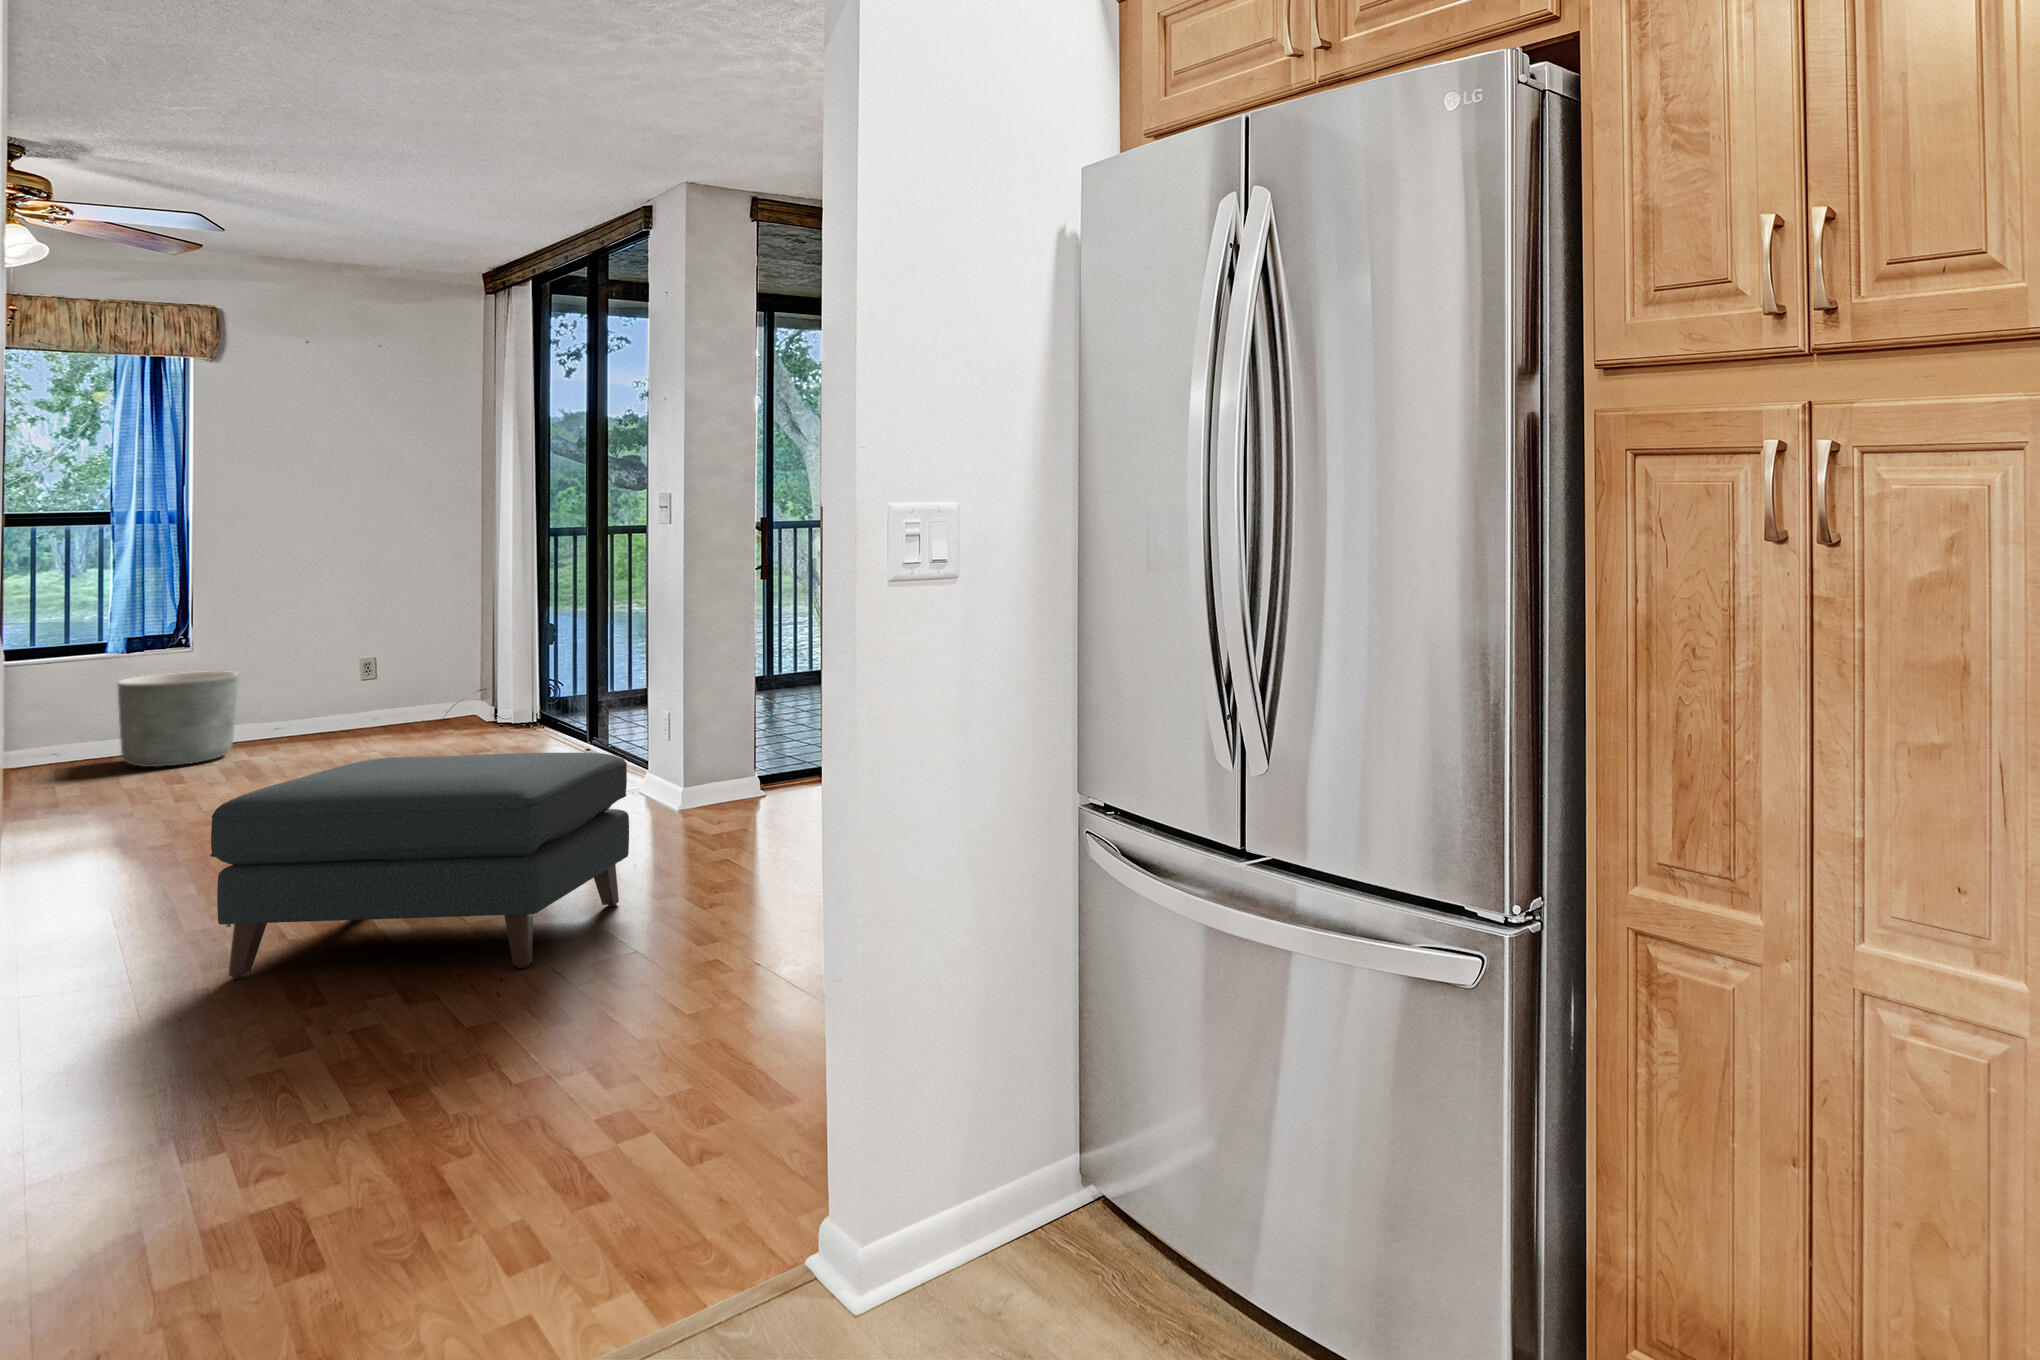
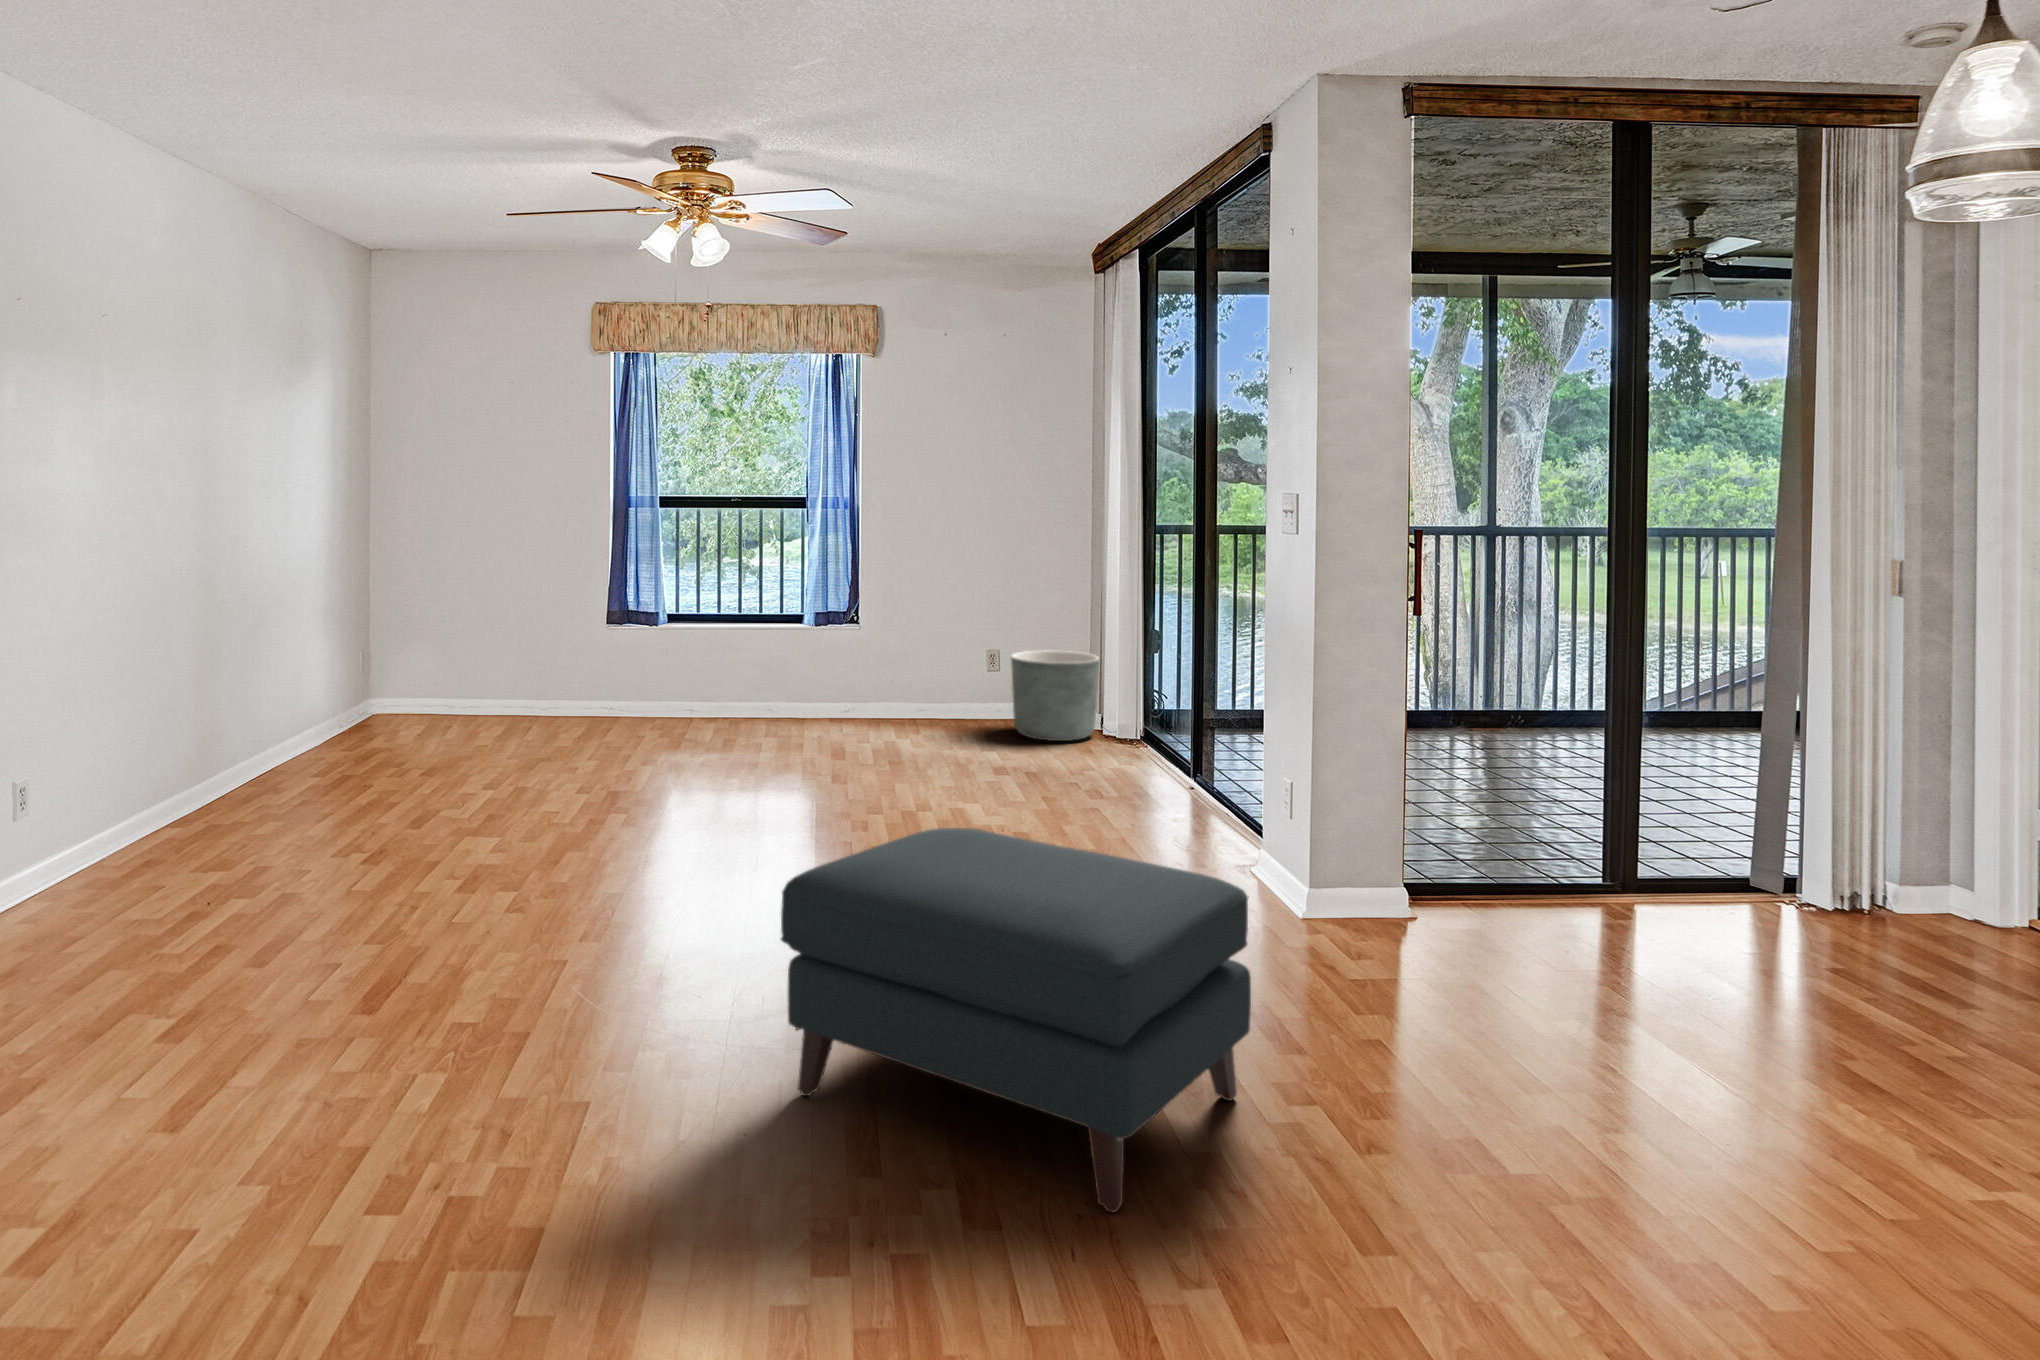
planter: present [118,671,238,767] -> present [1011,651,1099,741]

